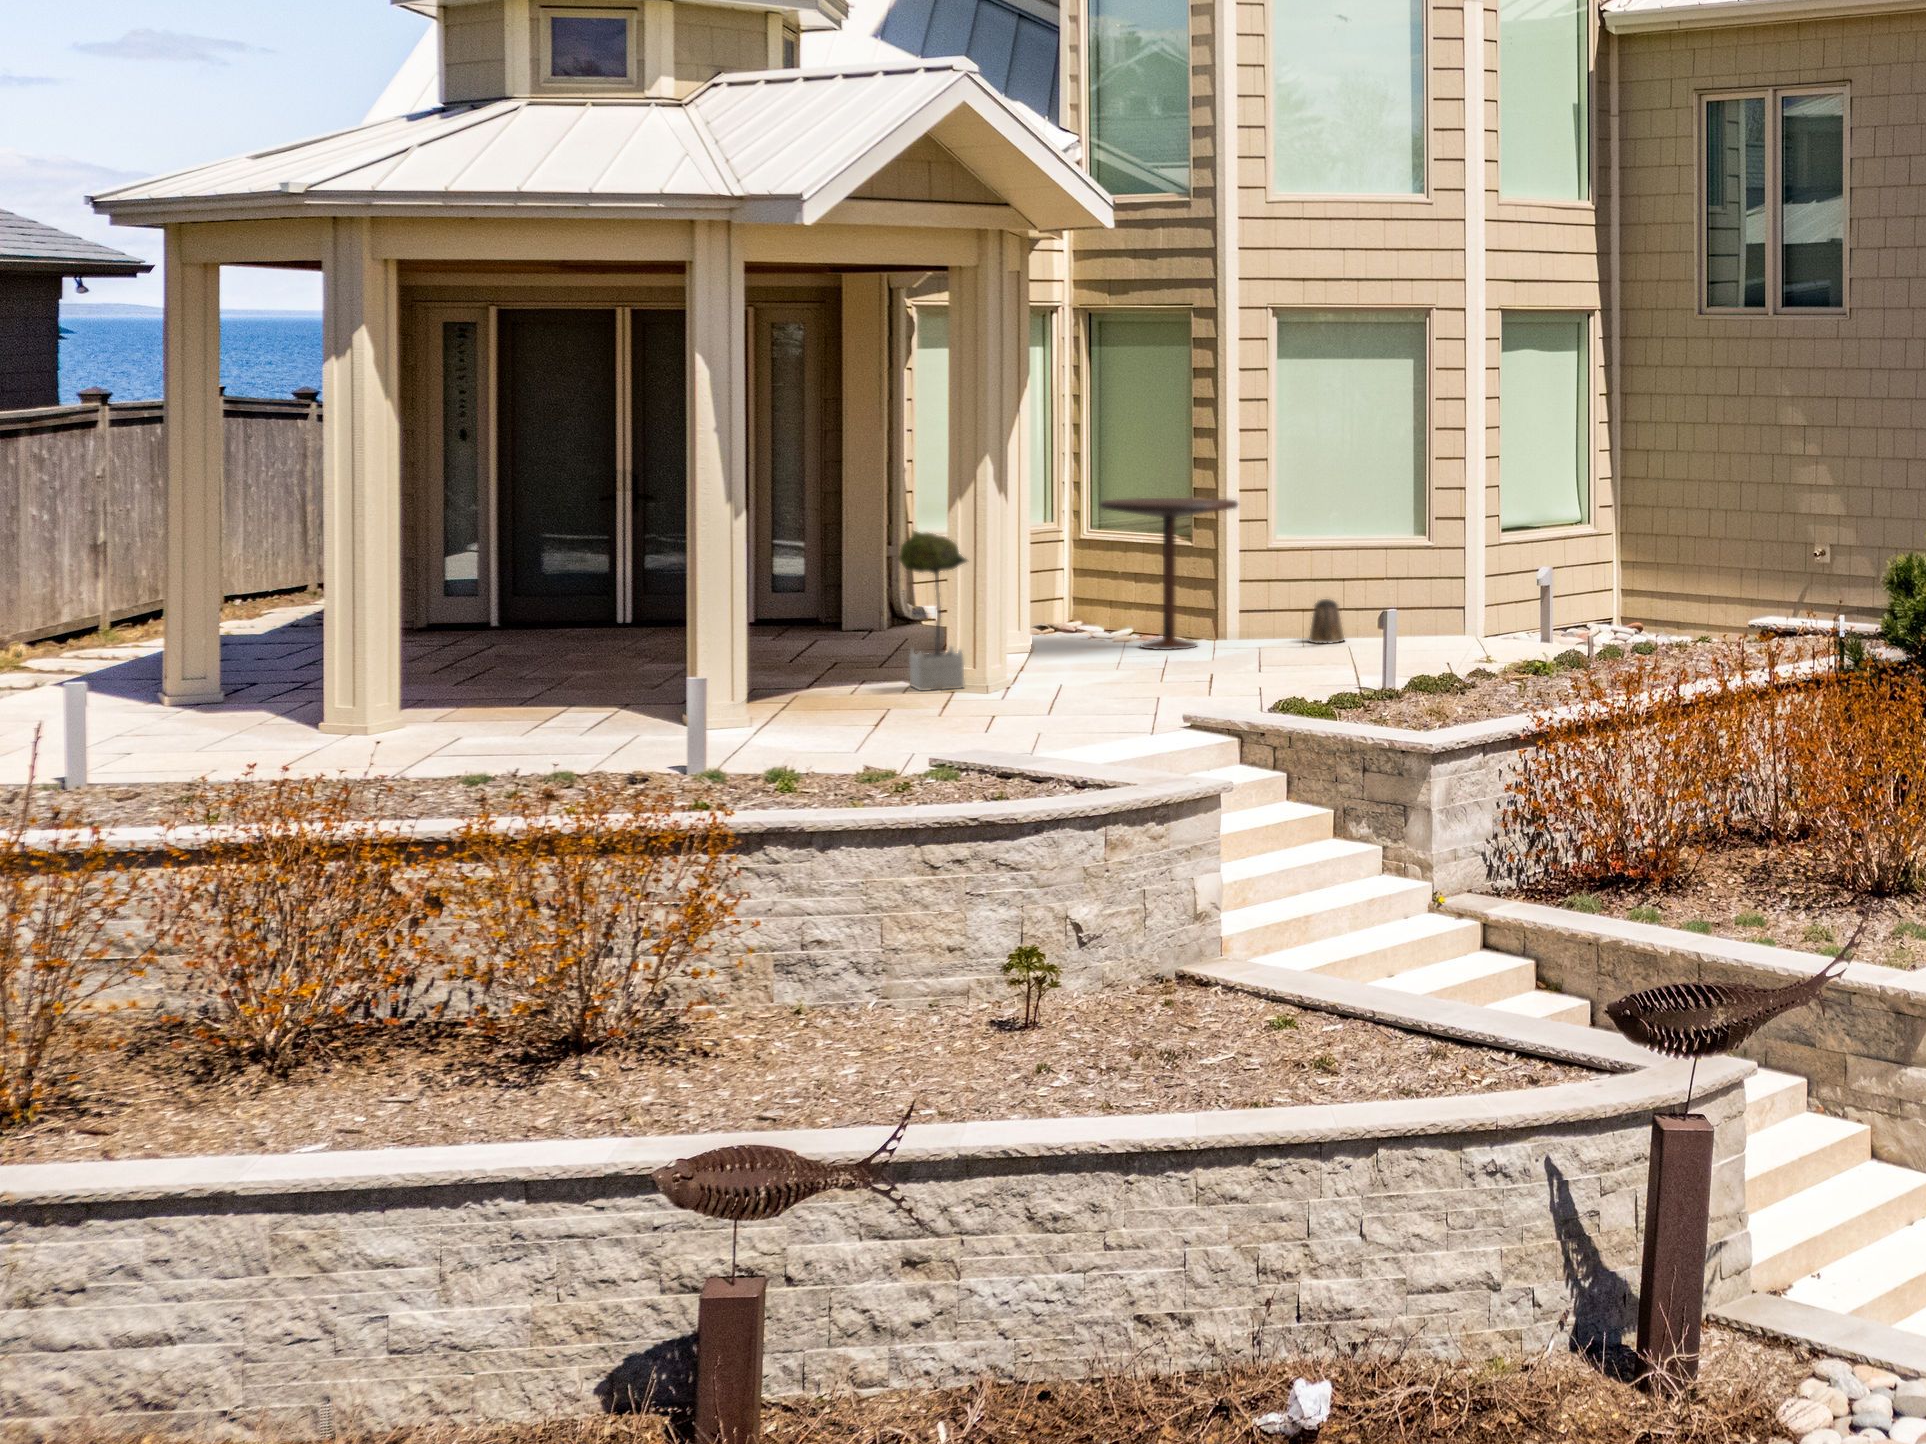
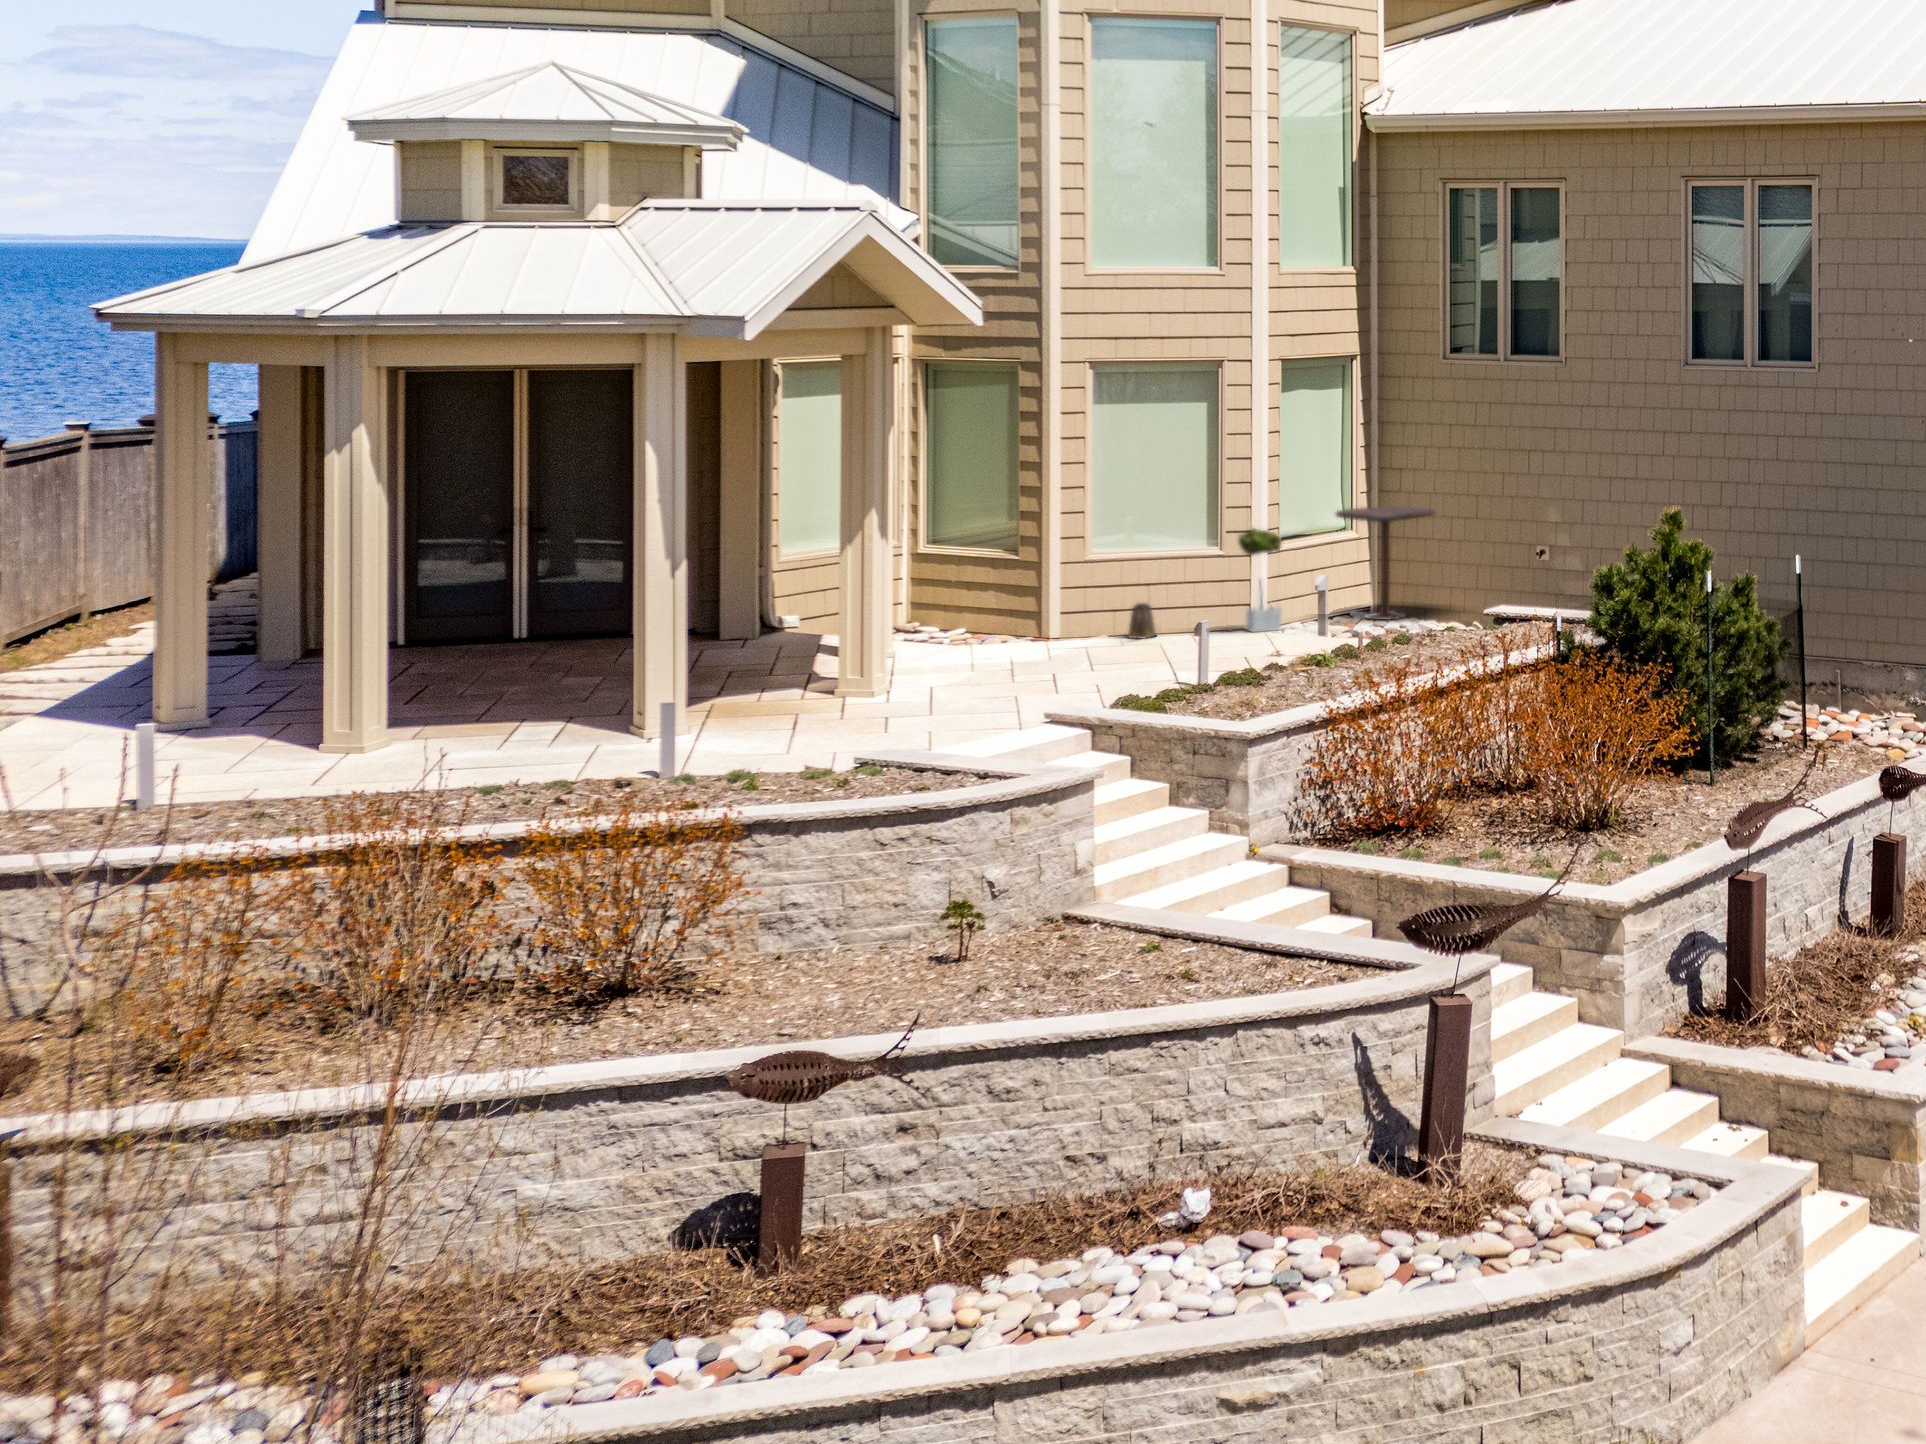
pedestal table: present [1100,498,1238,650] -> present [1336,507,1434,620]
potted tree: present [899,531,967,691] -> present [1239,528,1281,632]

